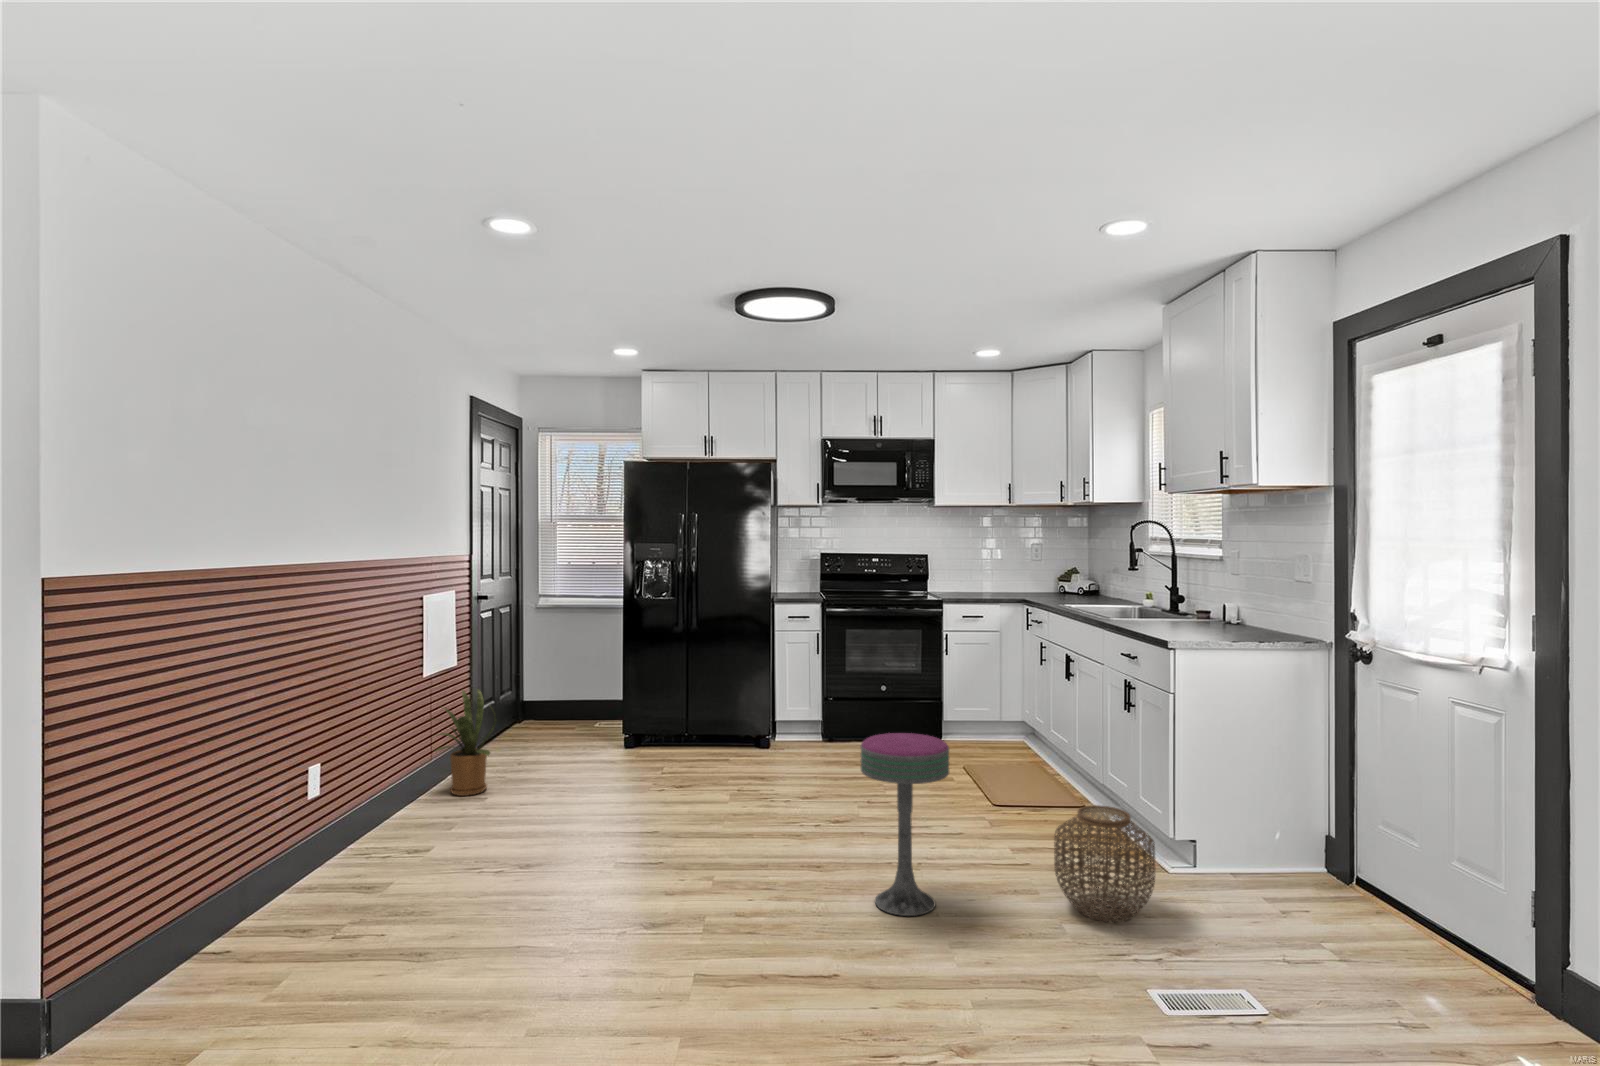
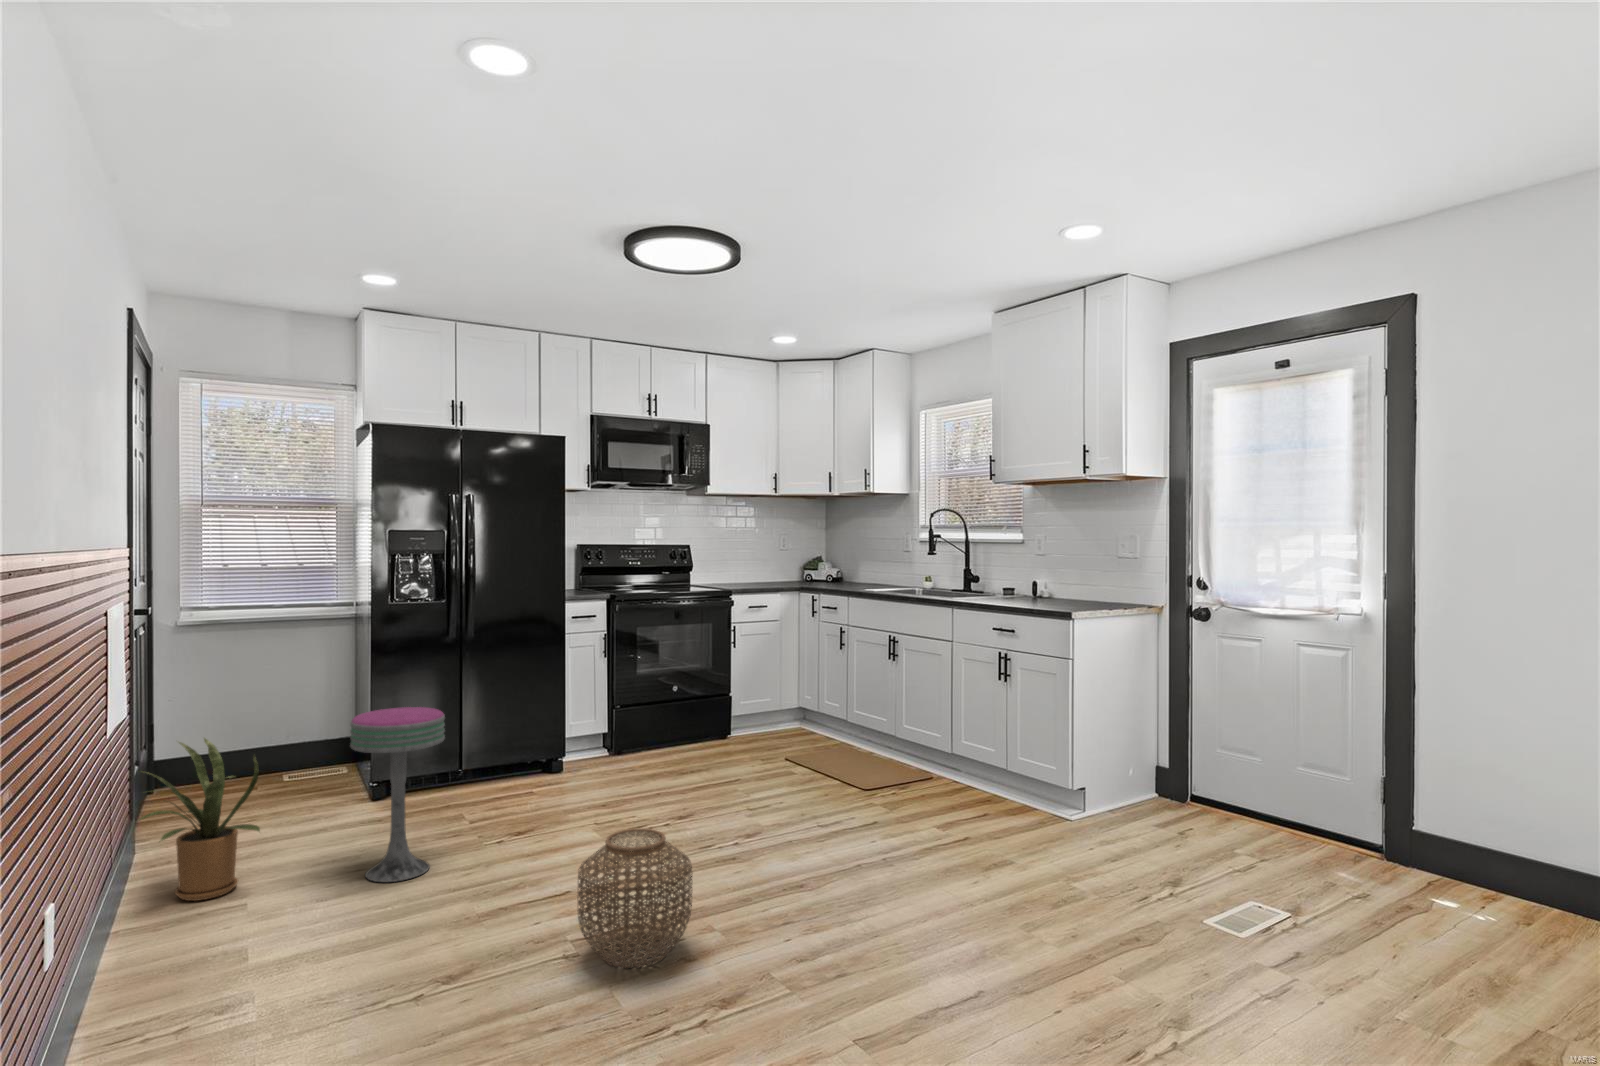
bar stool: present [860,733,949,916] -> present [350,707,445,882]
woven basket: present [1054,805,1155,922] -> present [578,828,692,968]

